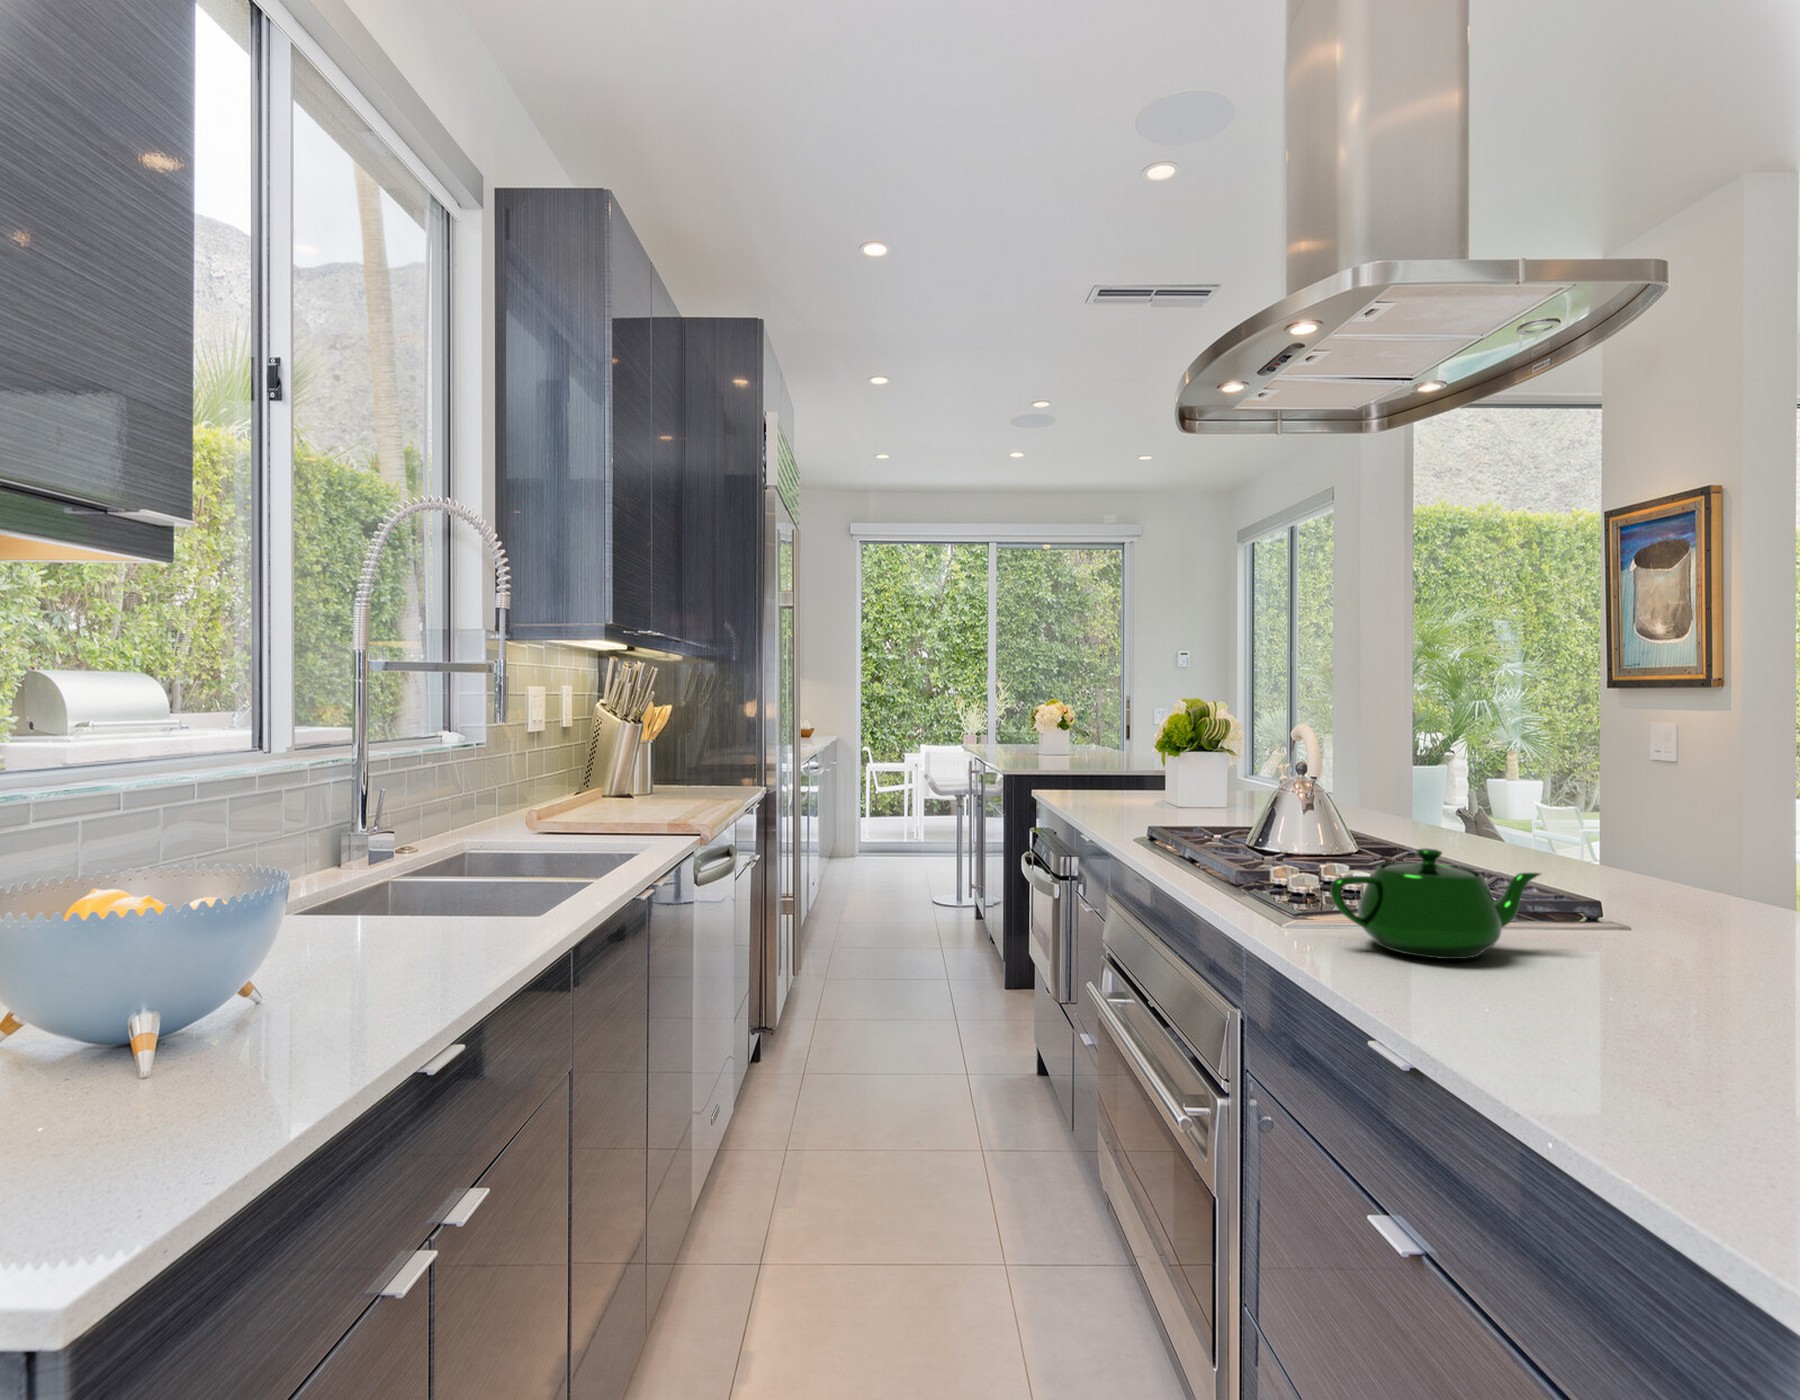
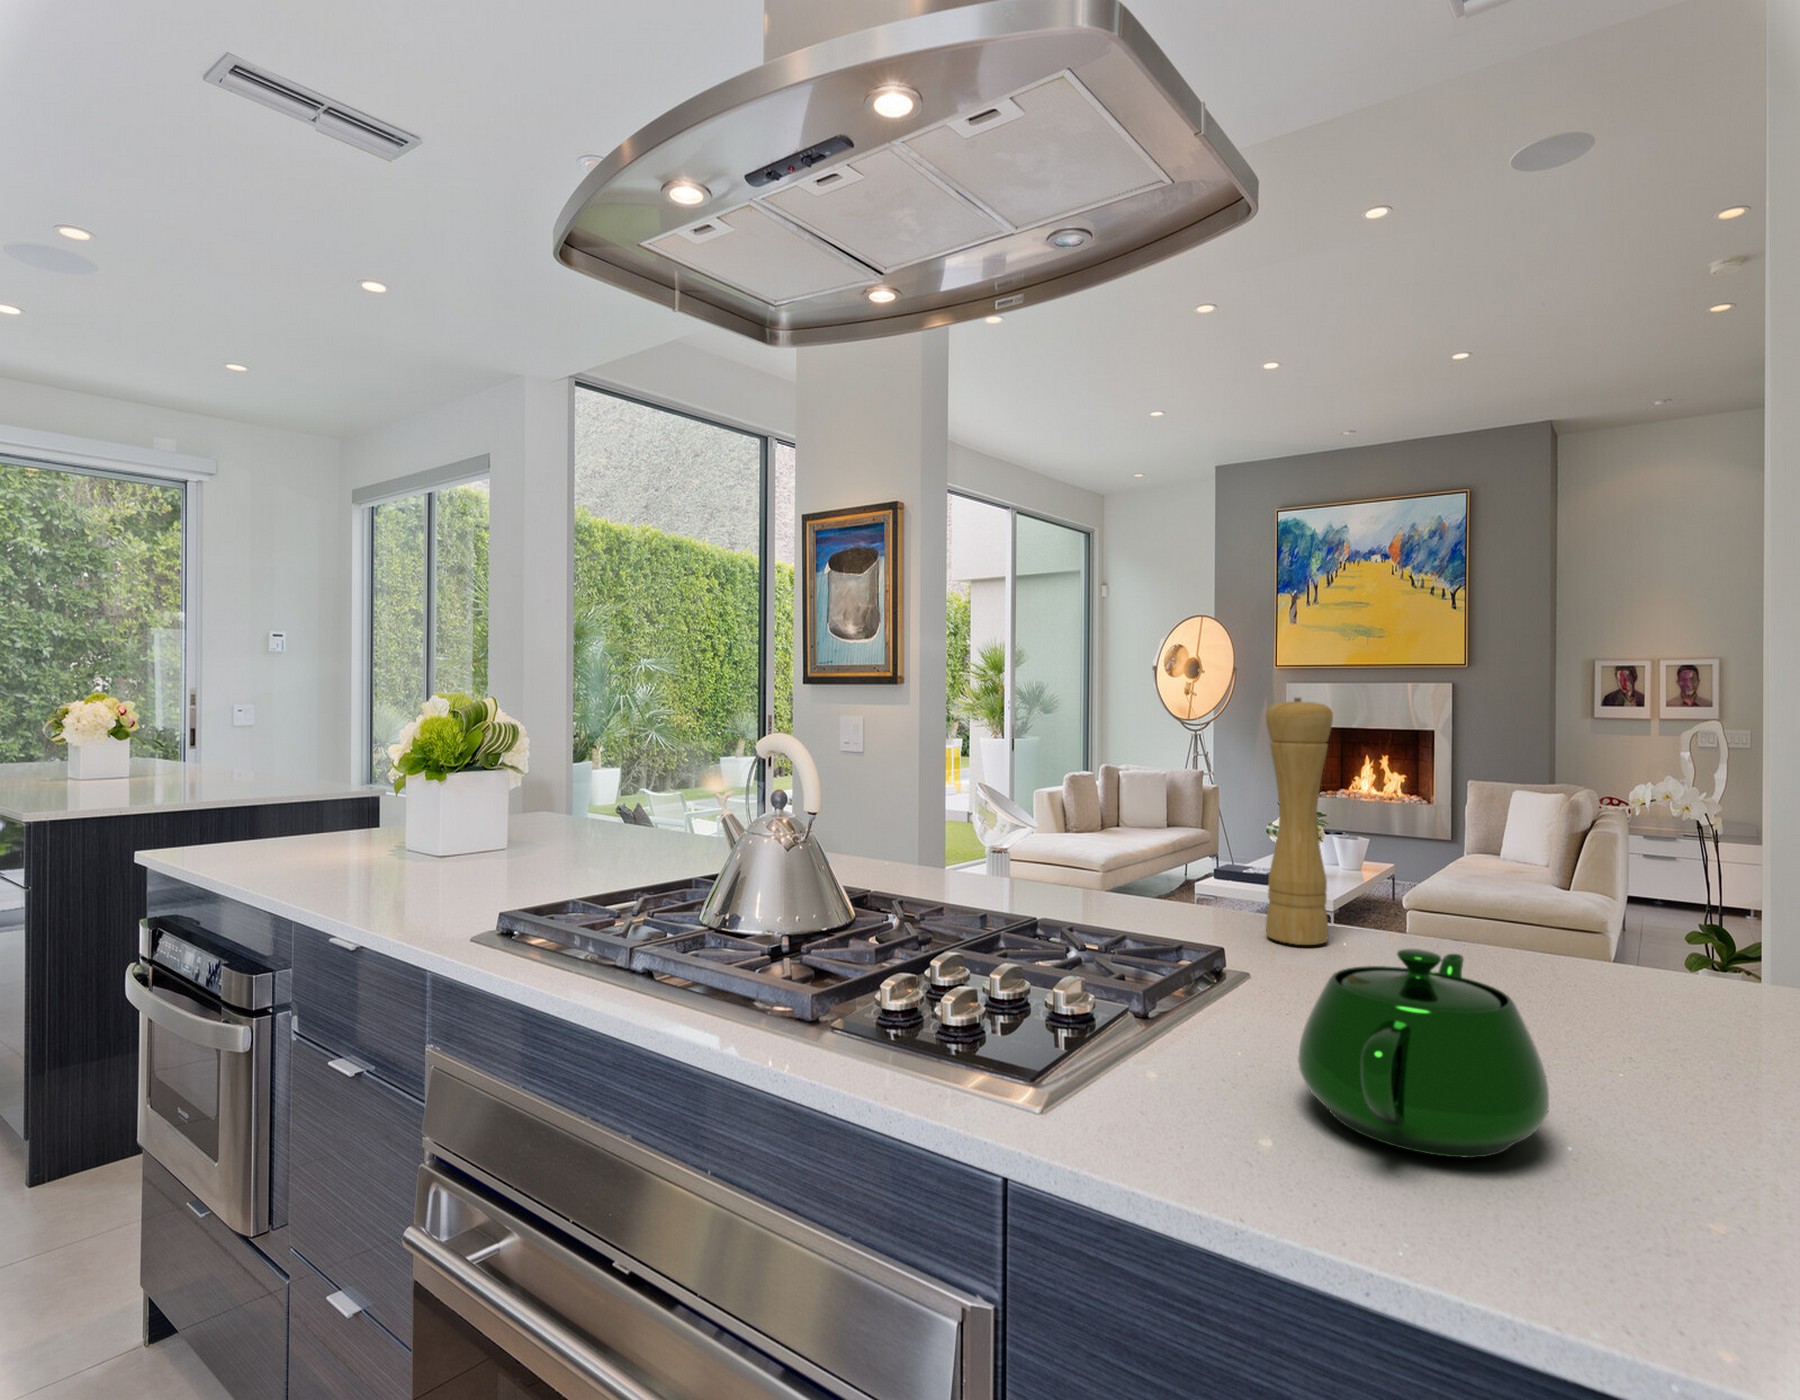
pepper mill: none [1660,701,1727,916] -> present [1266,698,1333,945]

